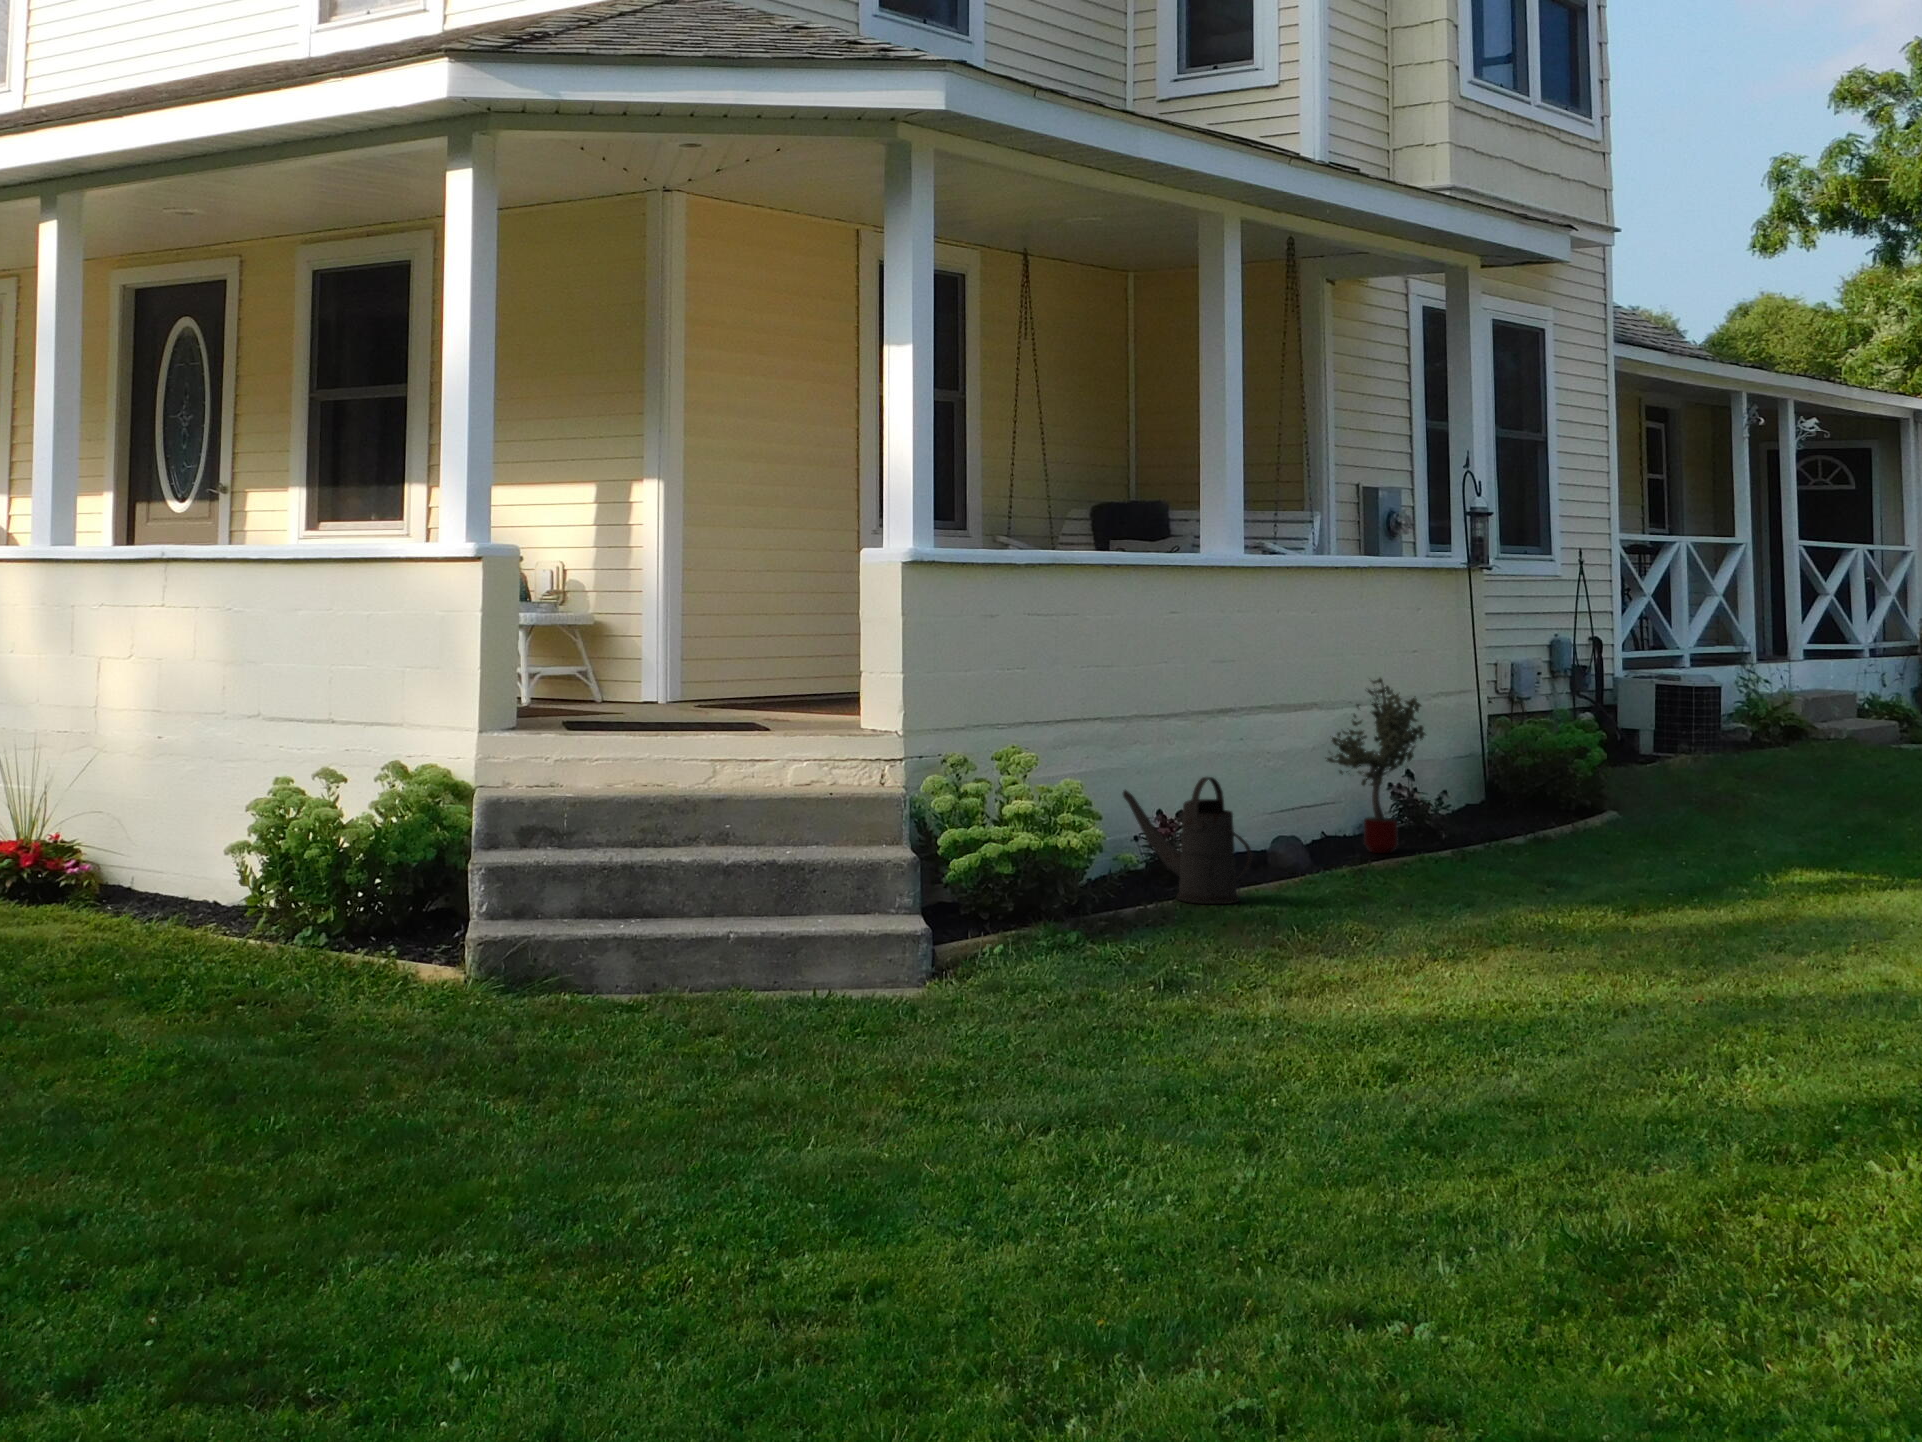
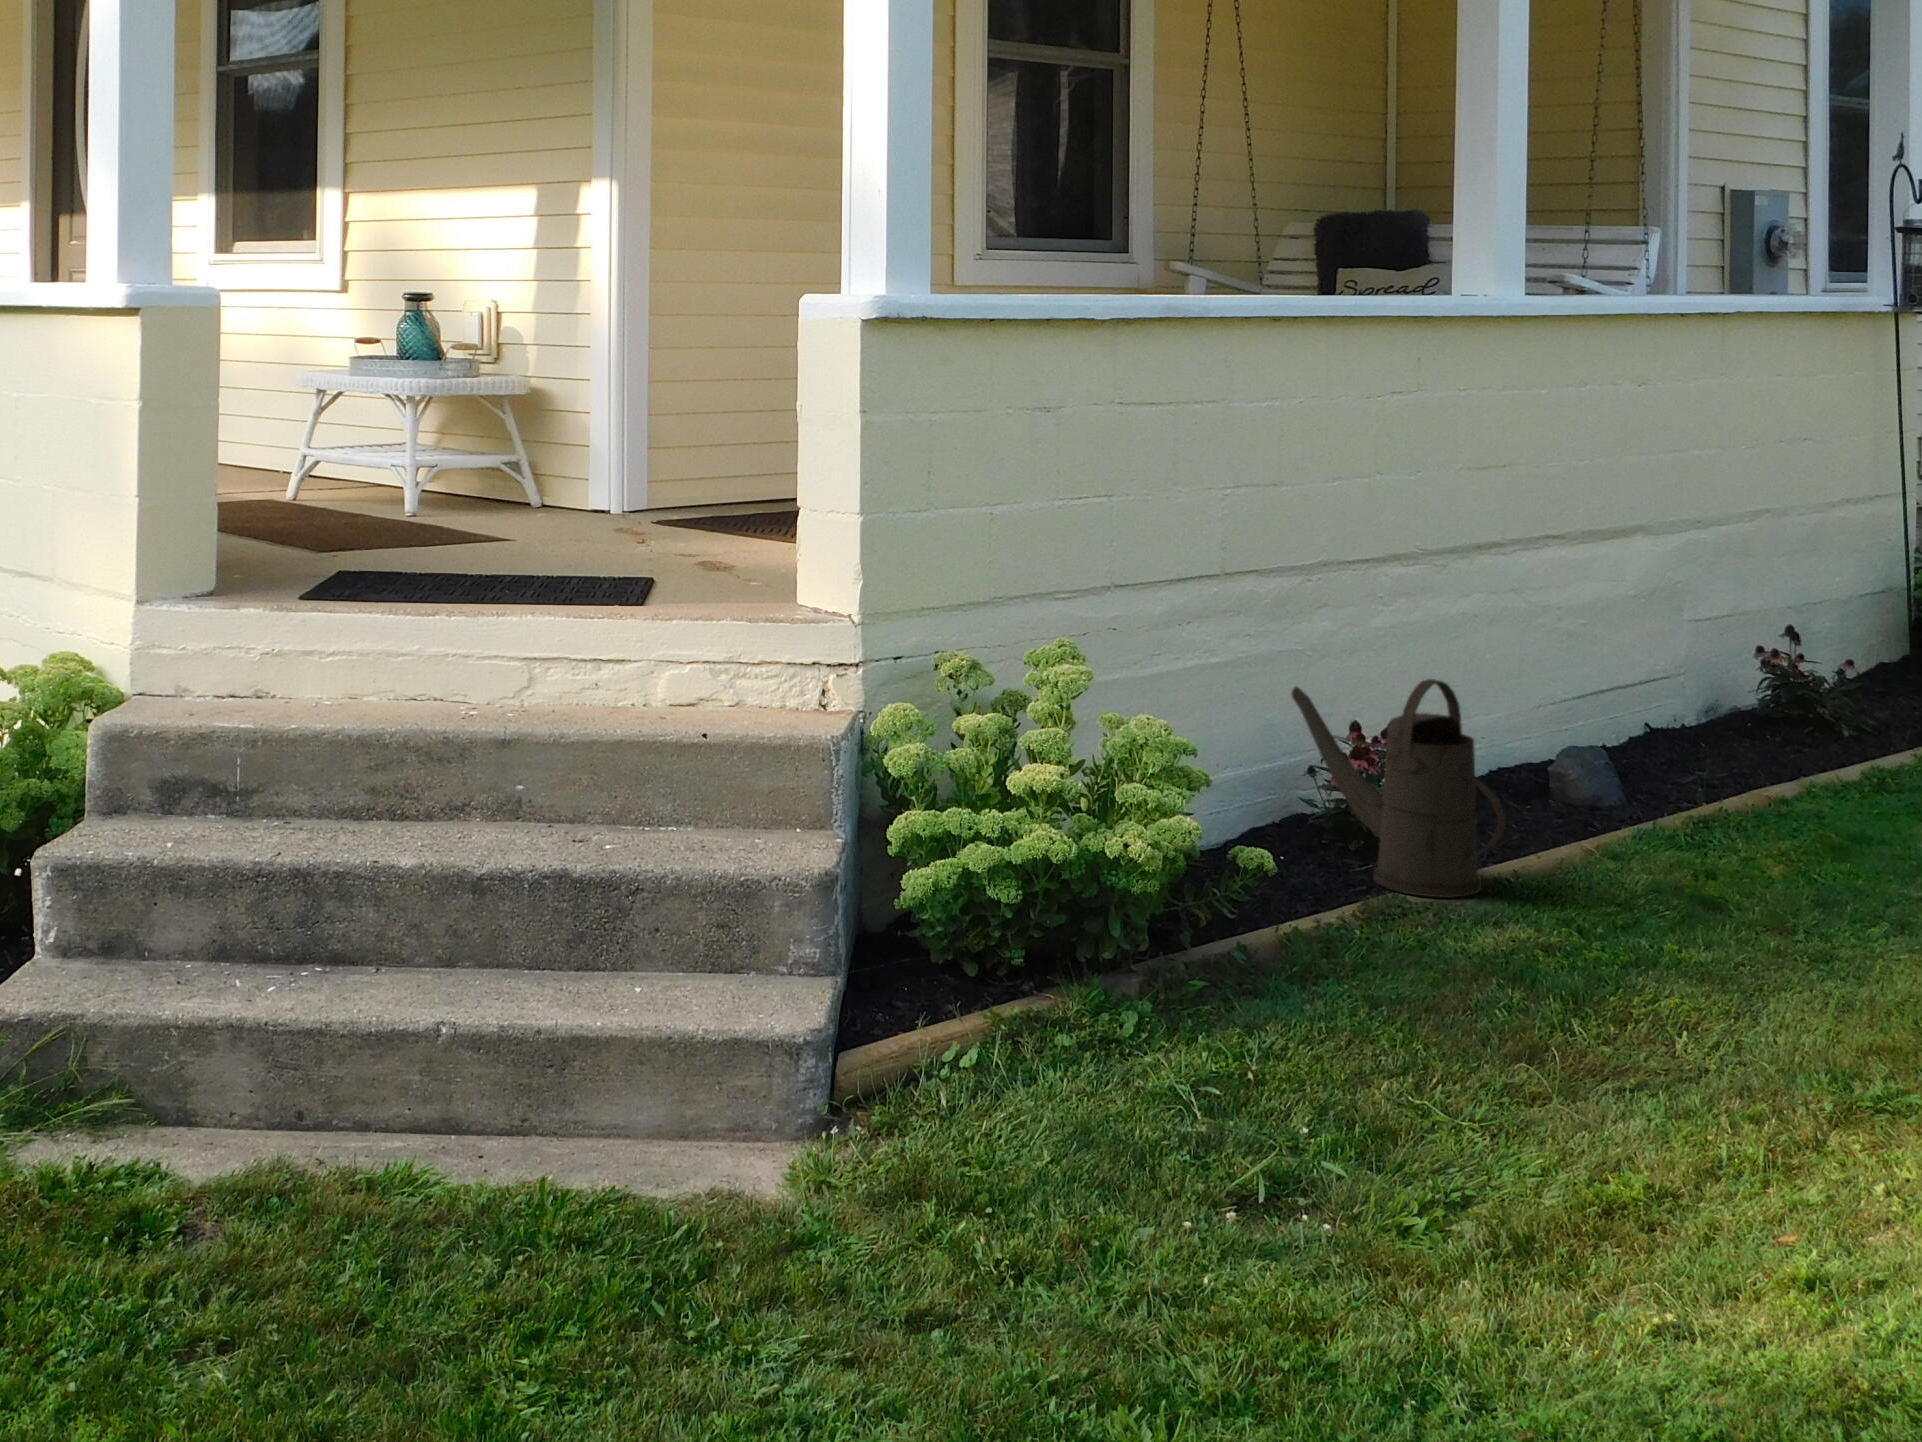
potted tree: present [1327,678,1426,853] -> none [1648,488,1825,765]

